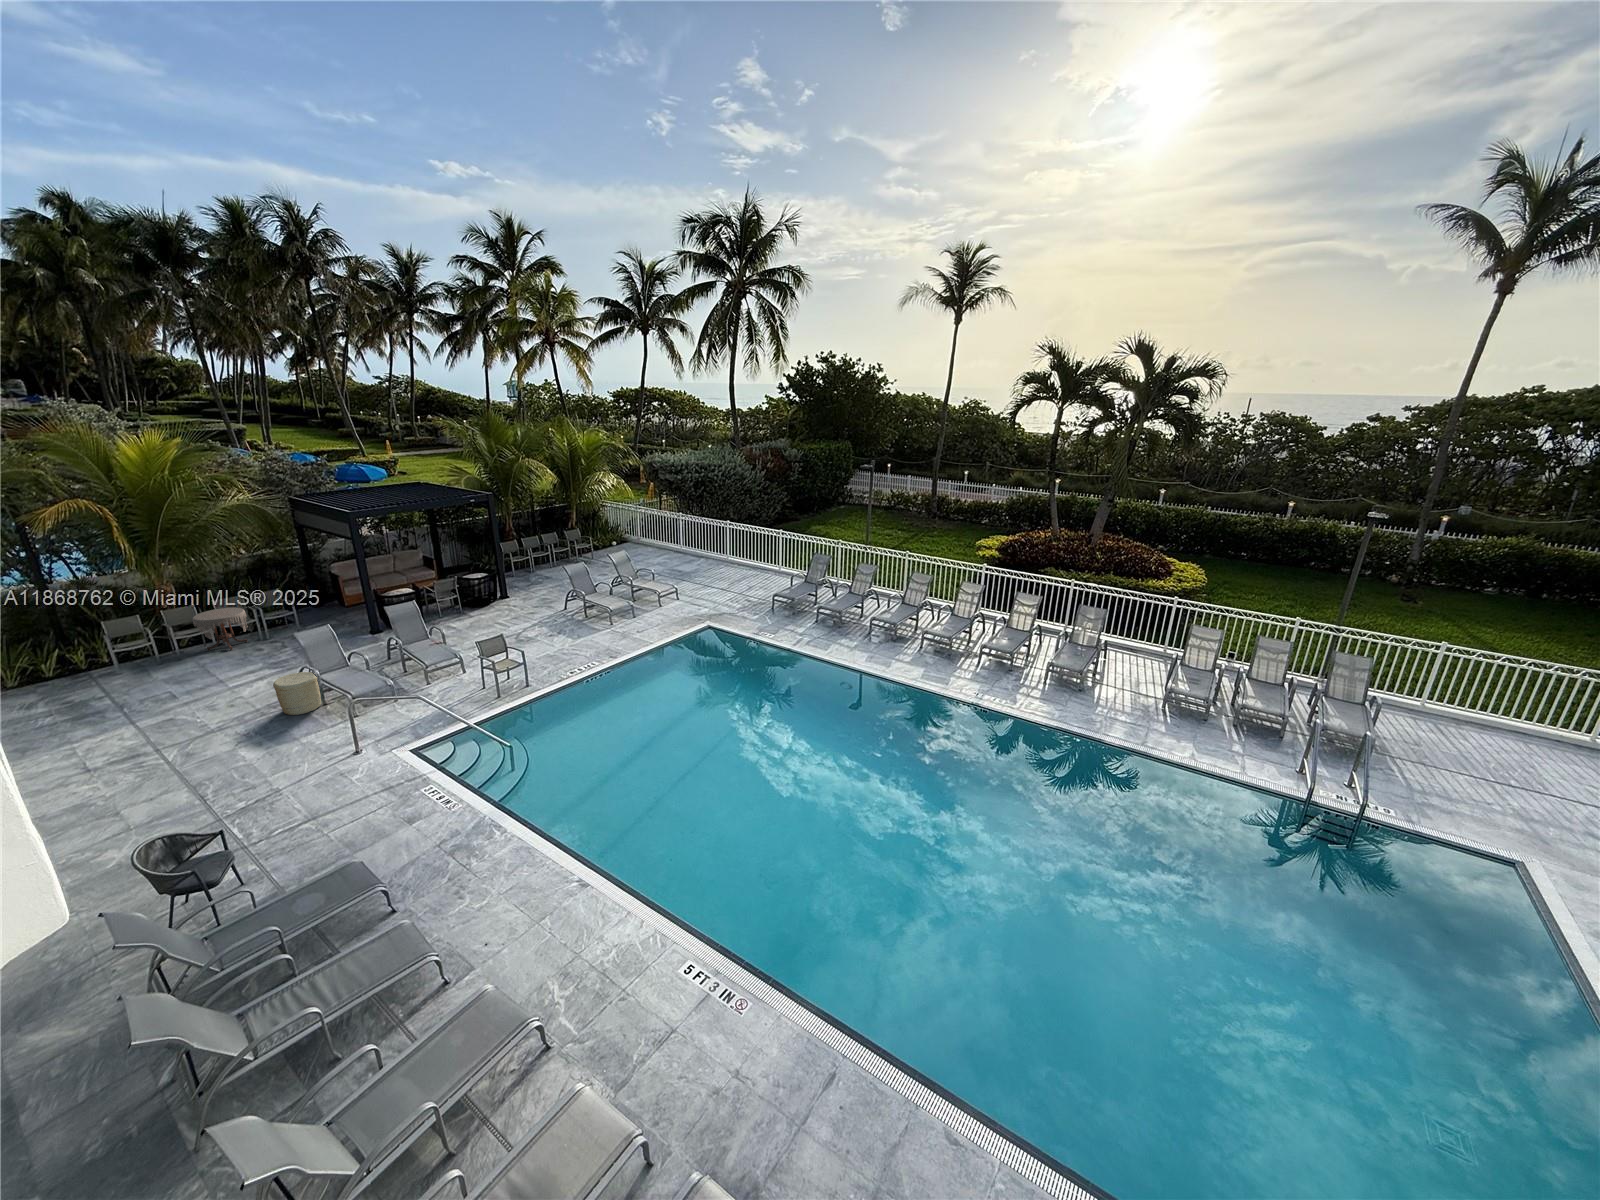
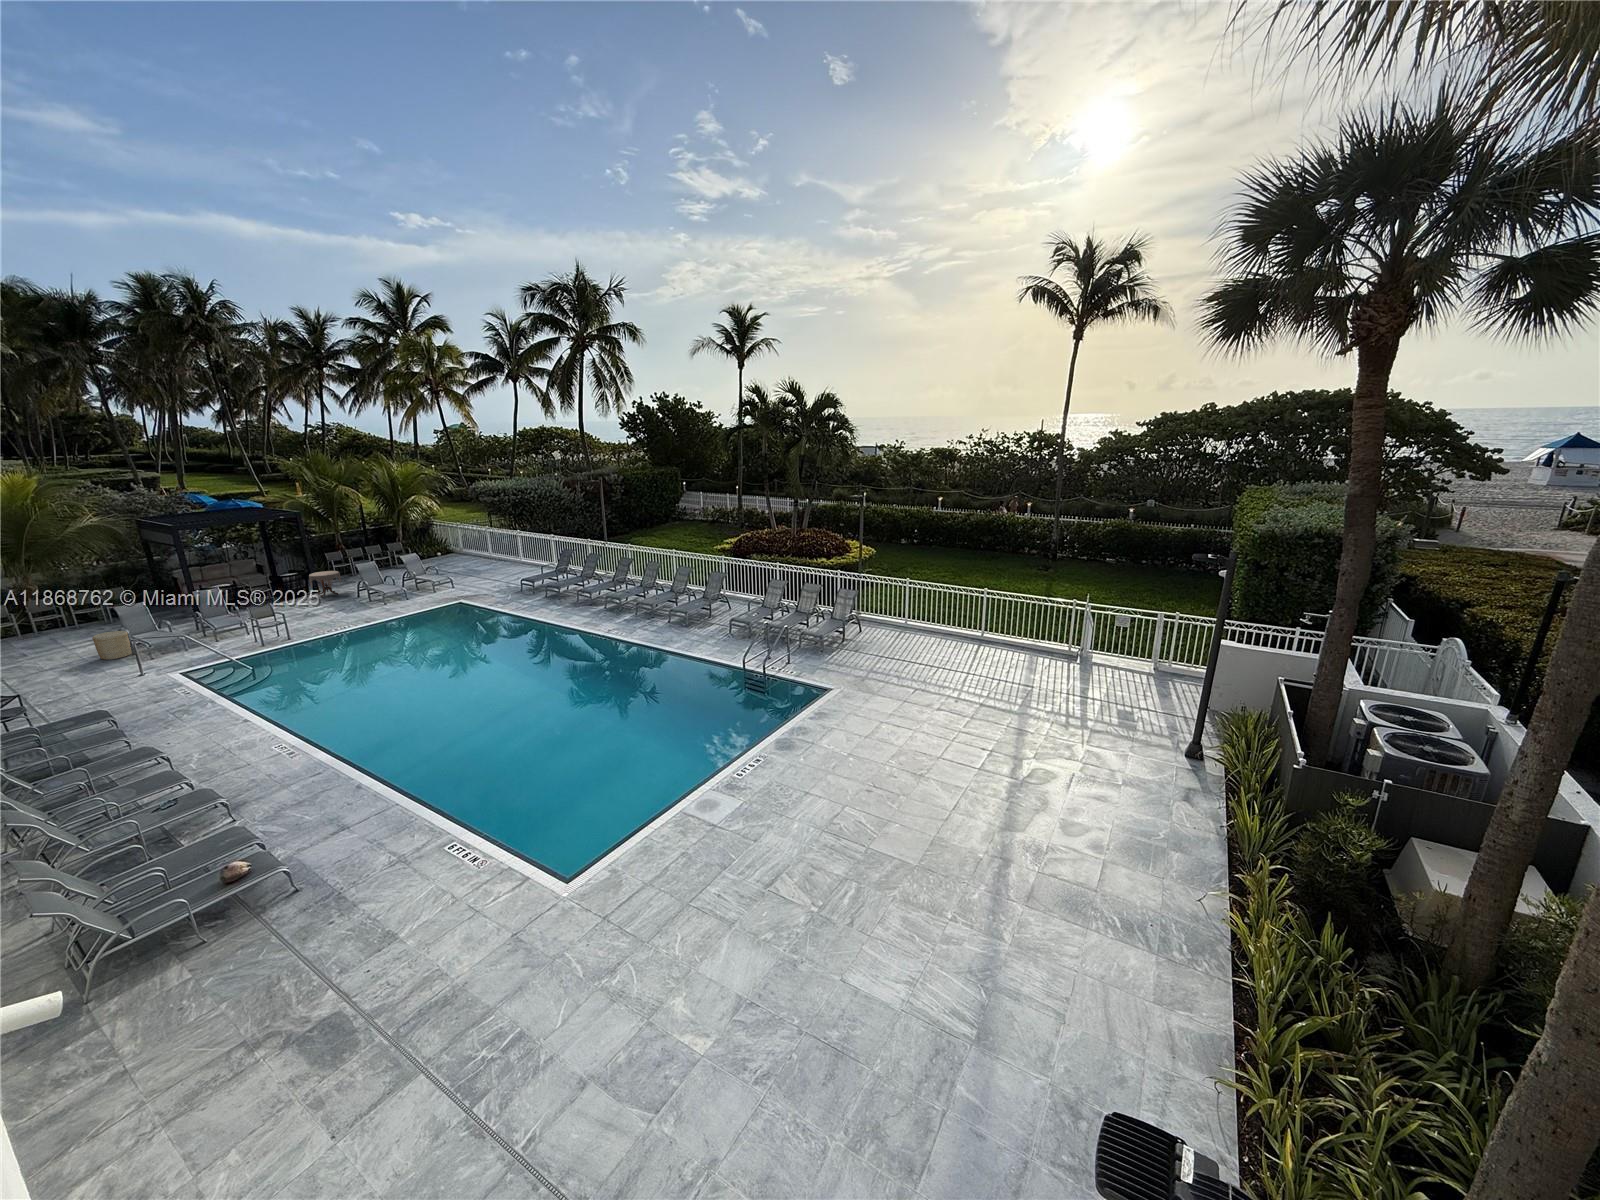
side table: present [192,608,248,651] -> present [309,571,342,597]

